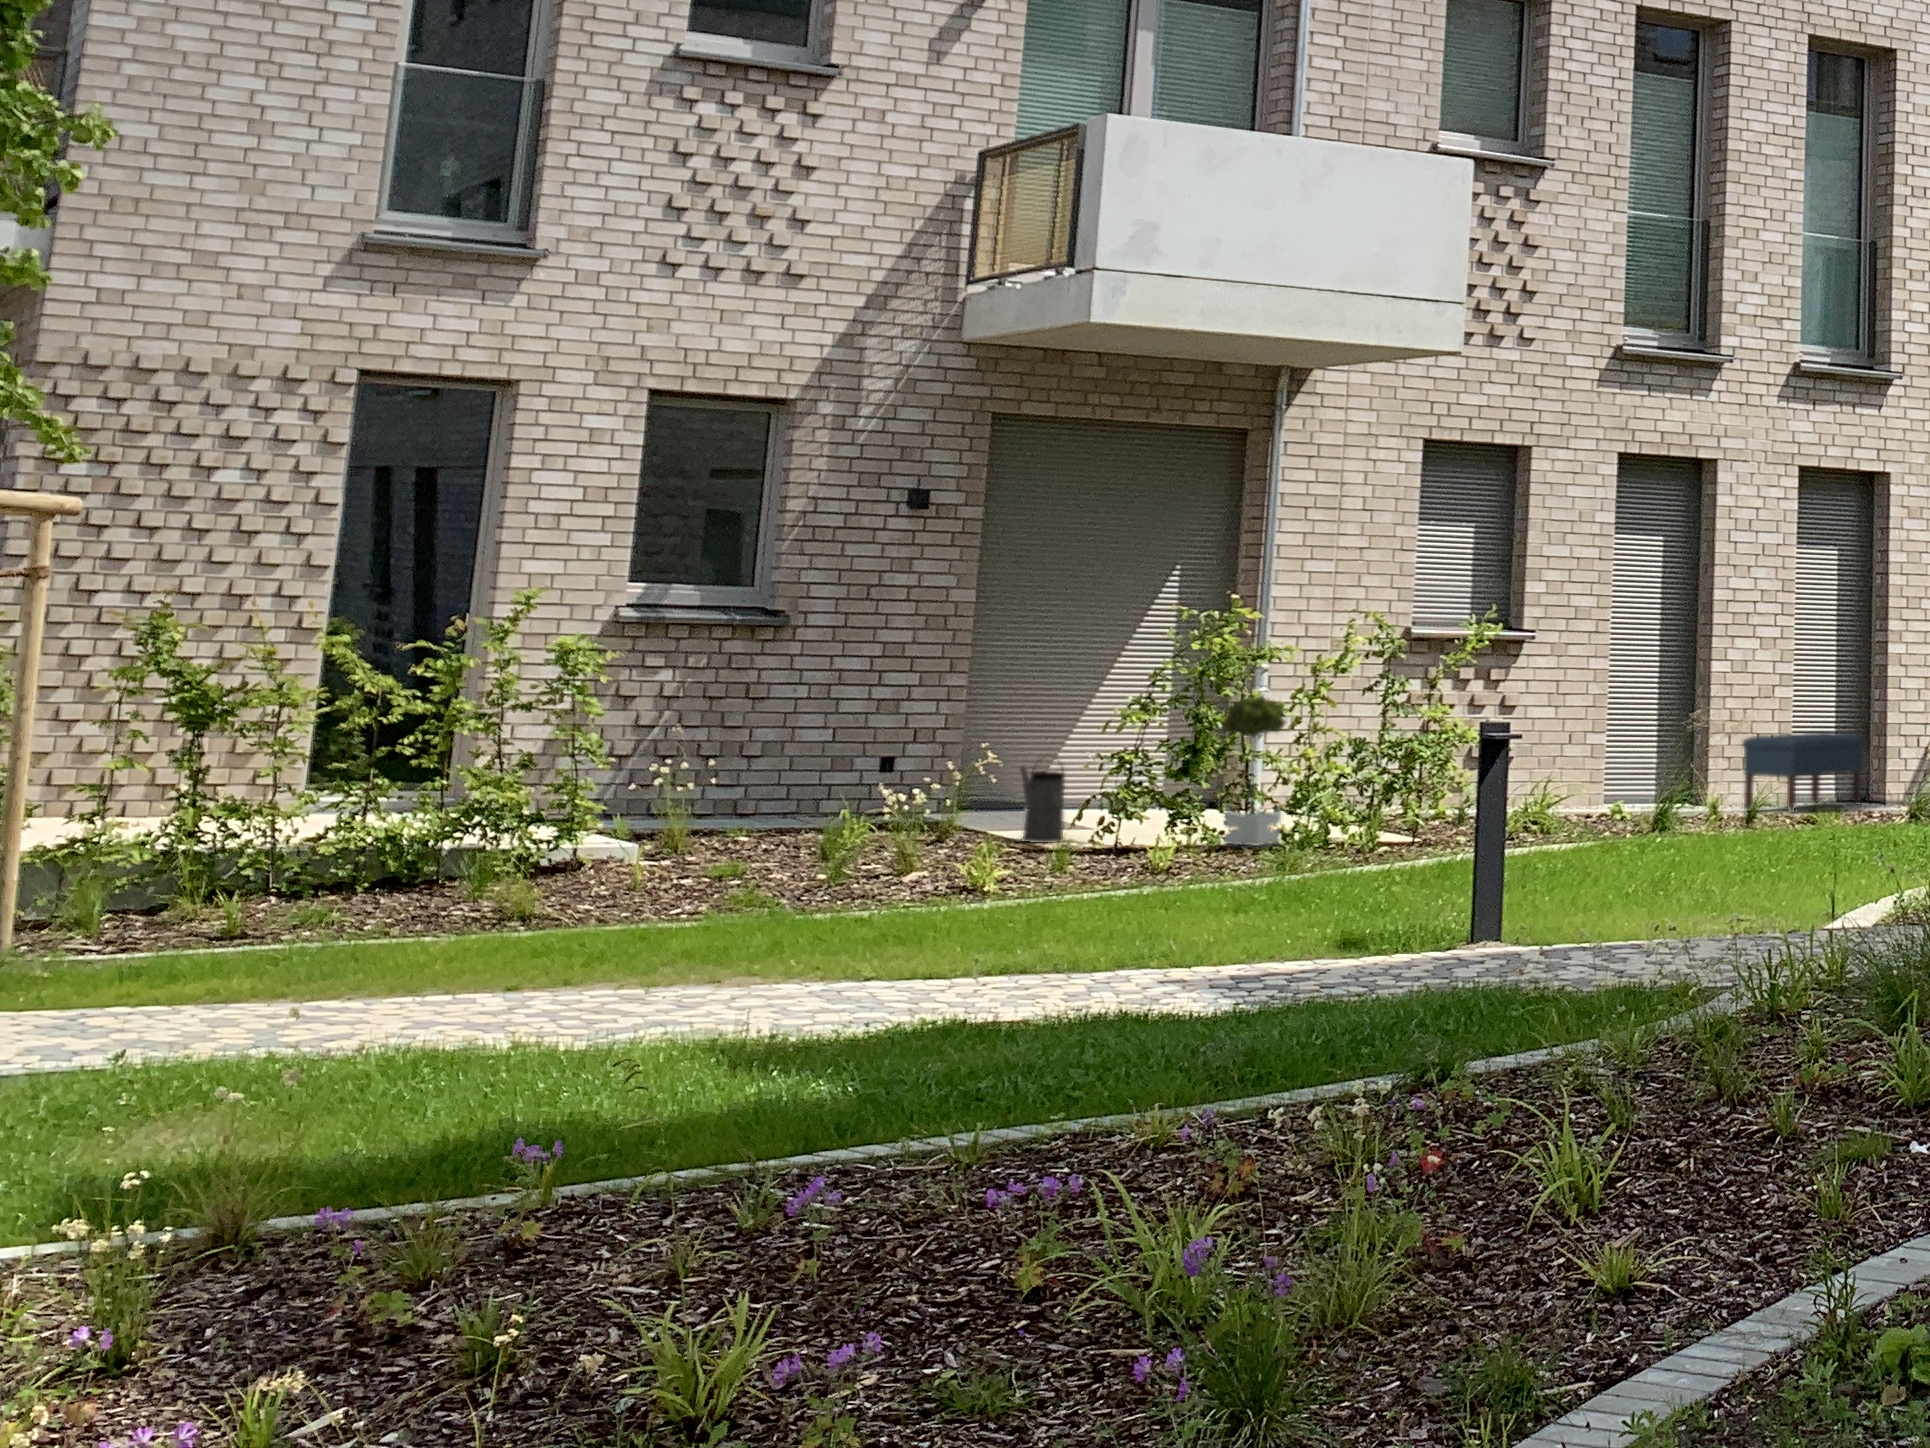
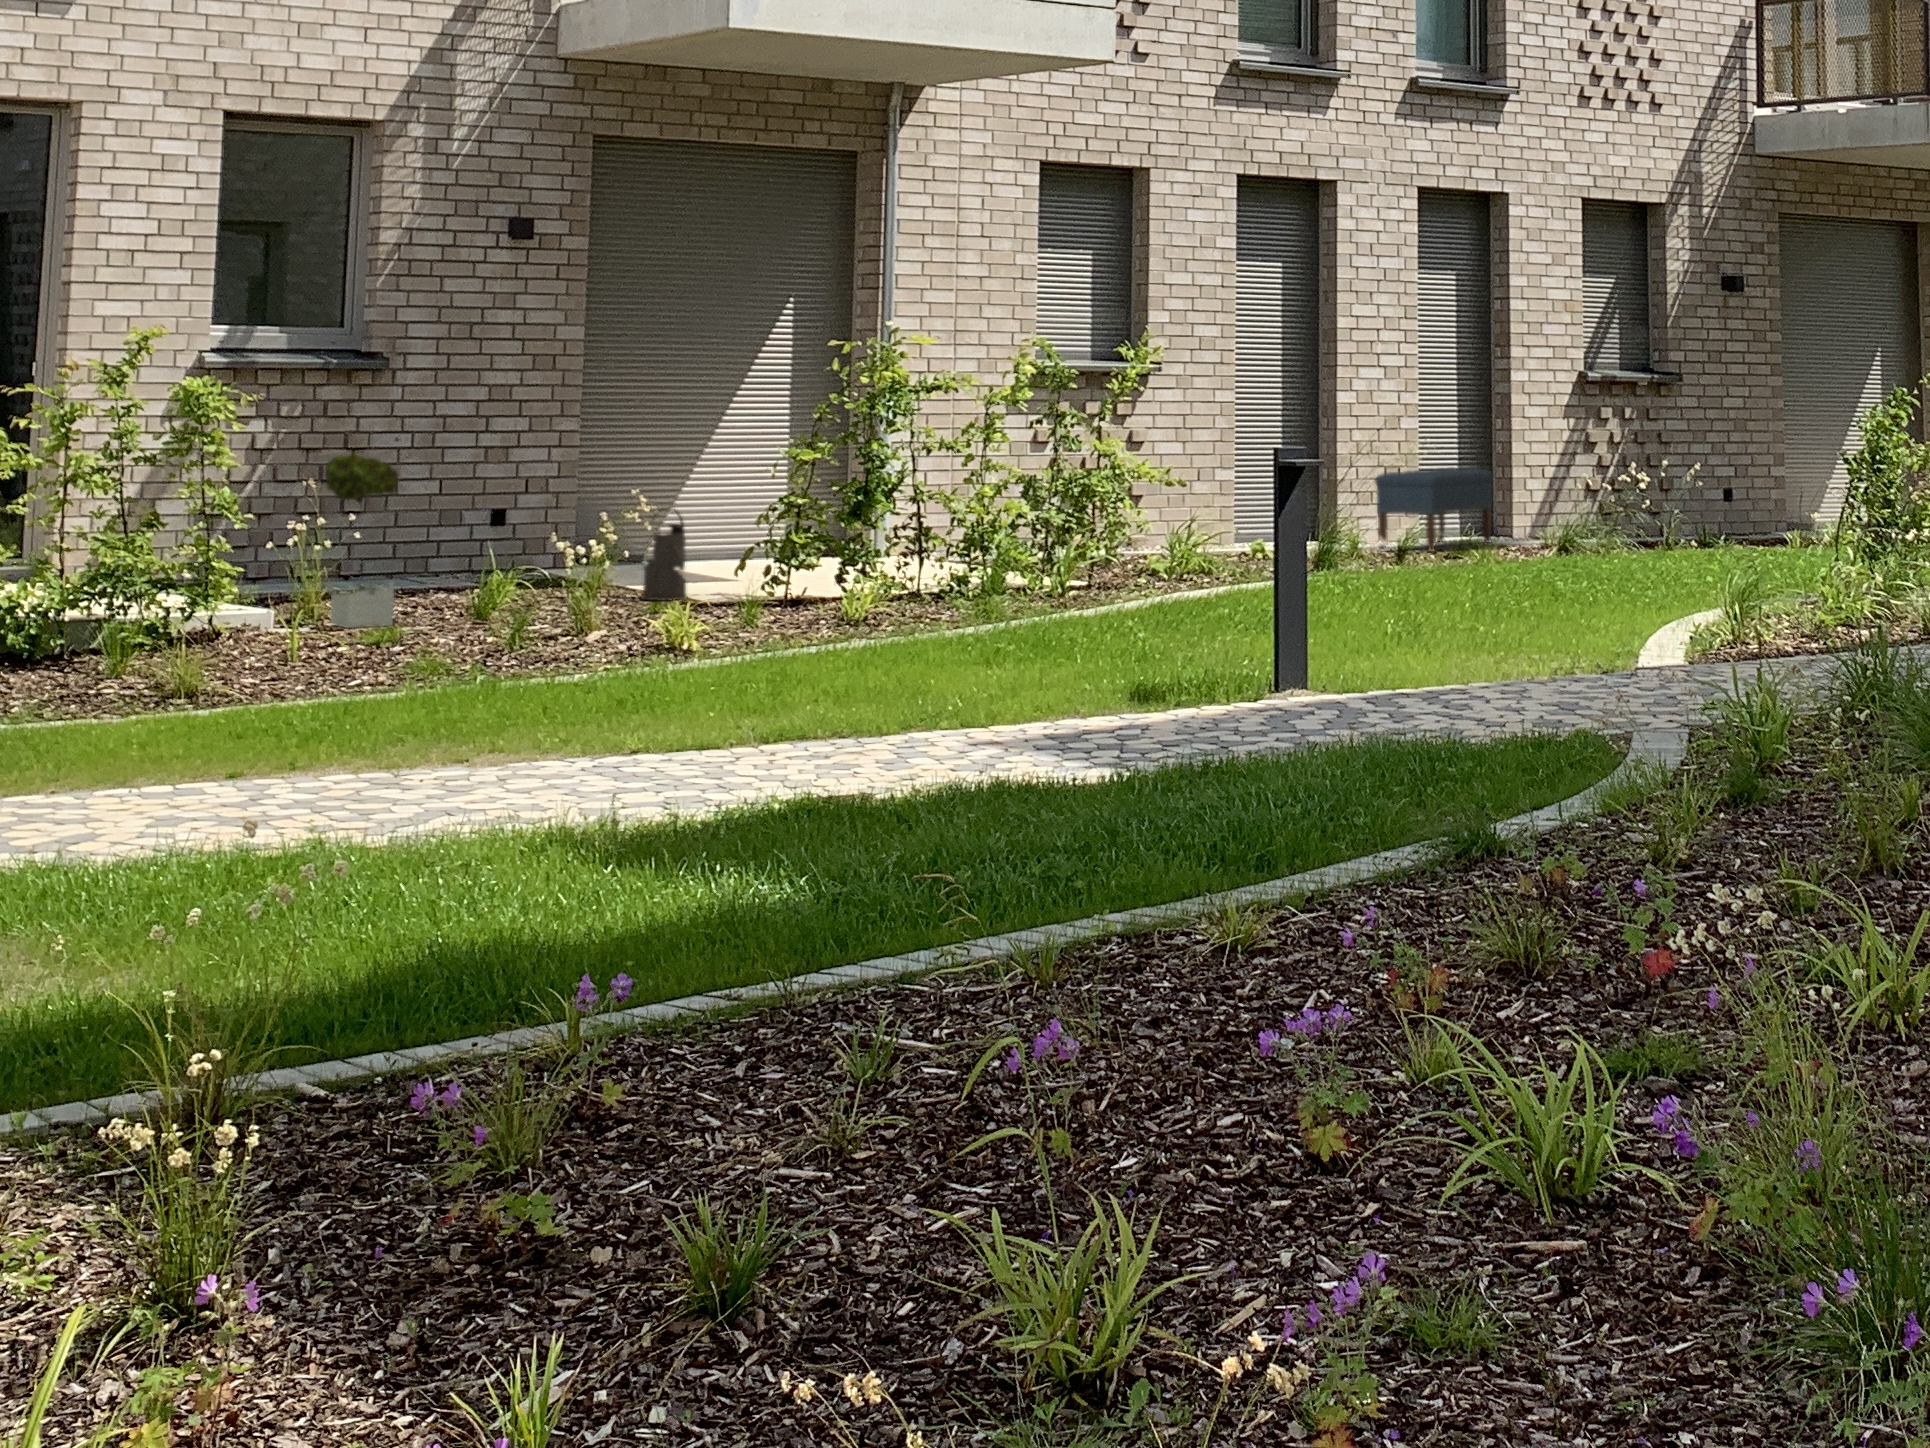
potted tree: present [1223,696,1286,846] -> present [325,453,399,628]

